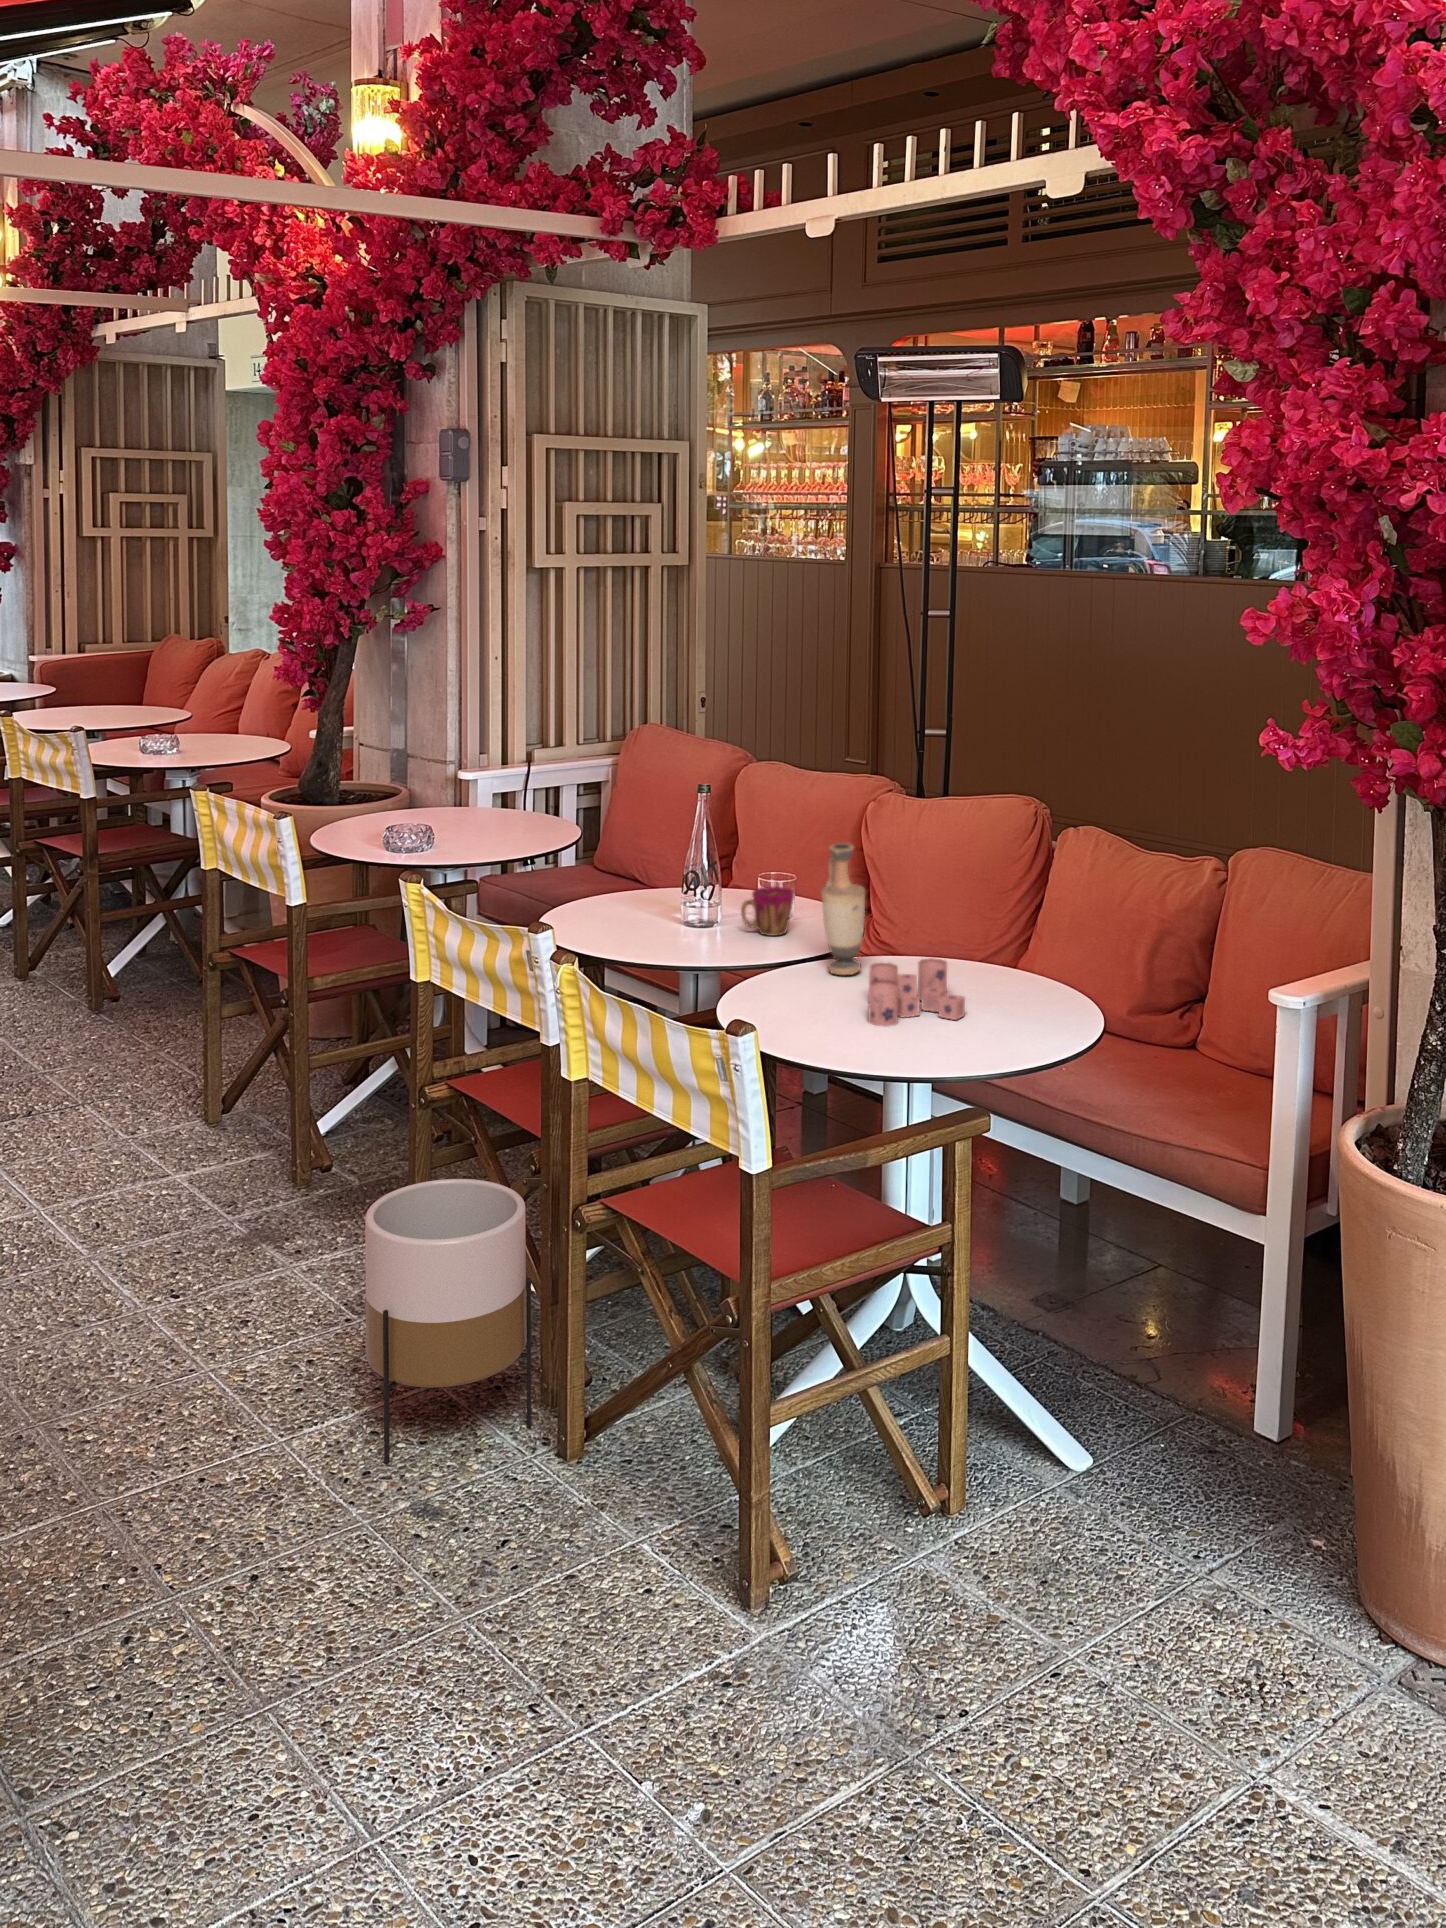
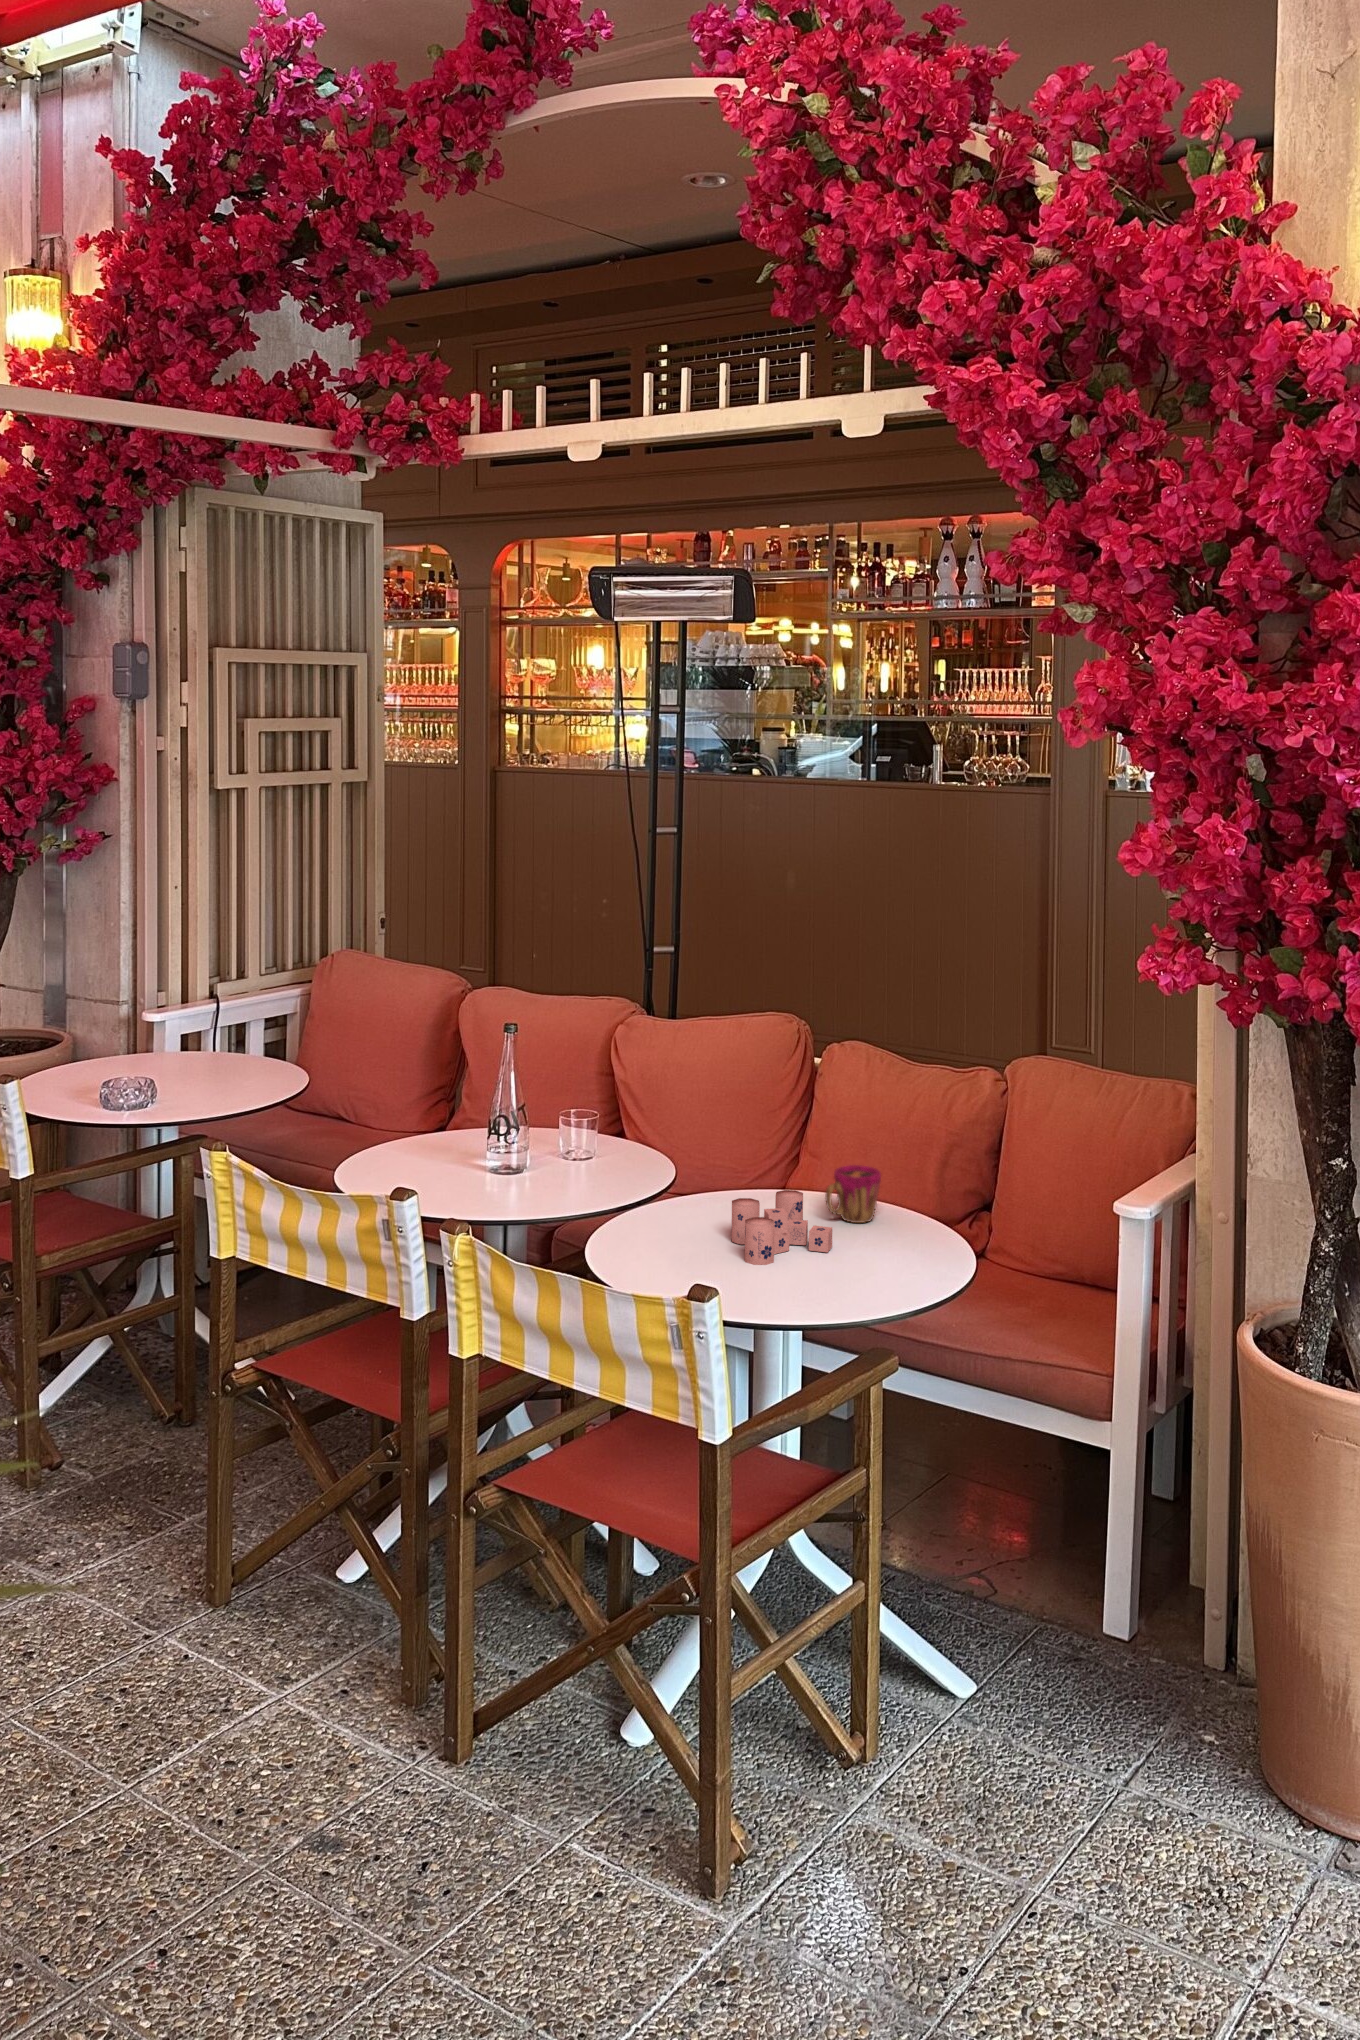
vase: present [822,843,865,975] -> none [661,1077,705,1212]
cup: present [741,887,794,936] -> present [825,1165,881,1223]
planter: present [365,1179,531,1464] -> none [220,1466,402,1798]

